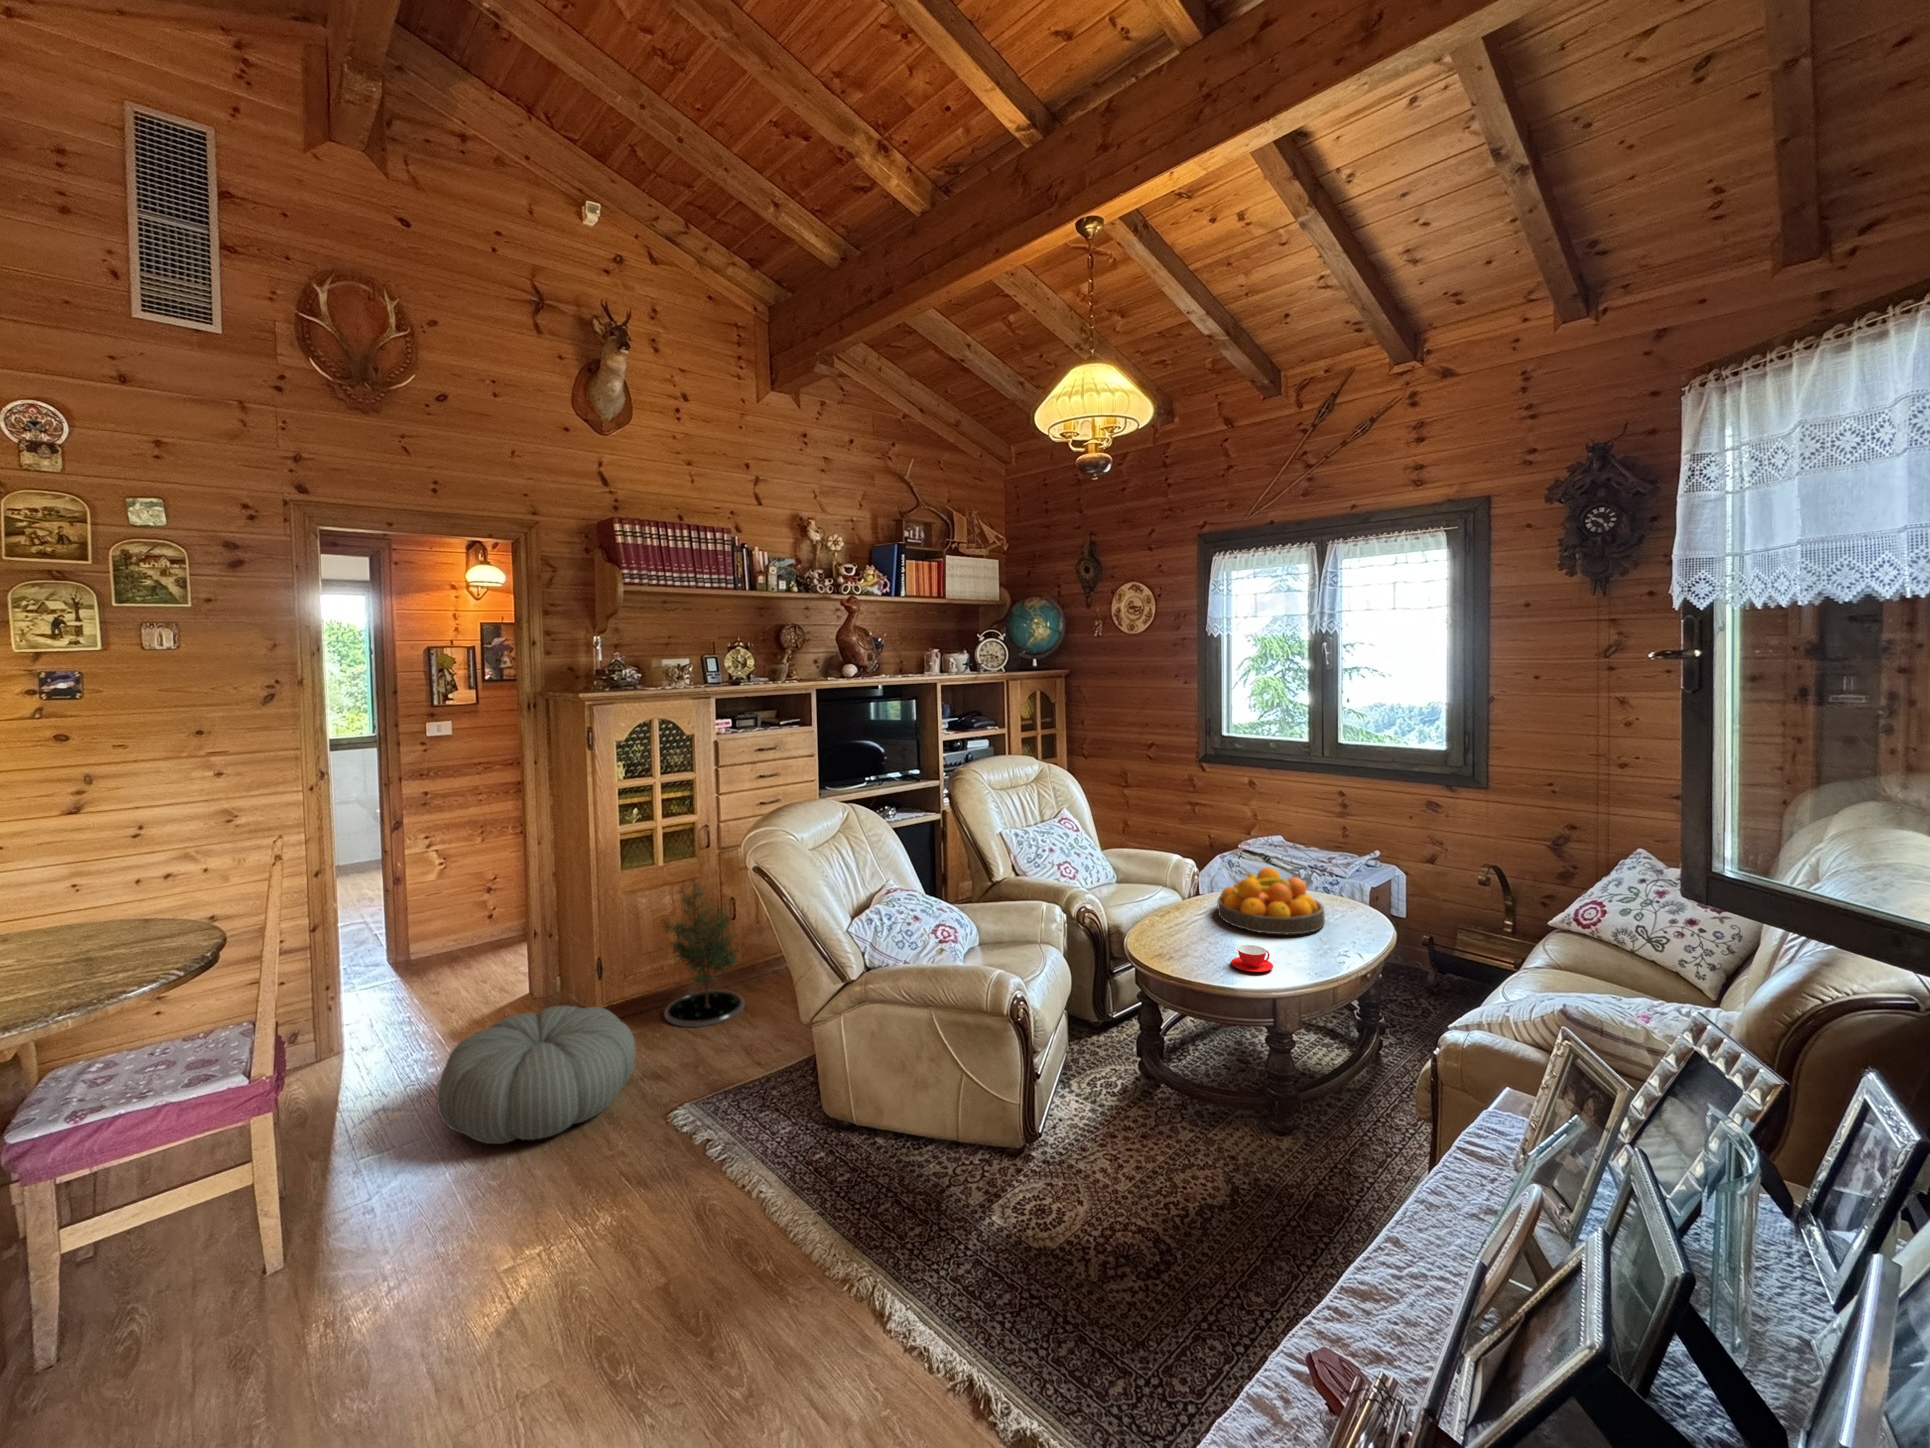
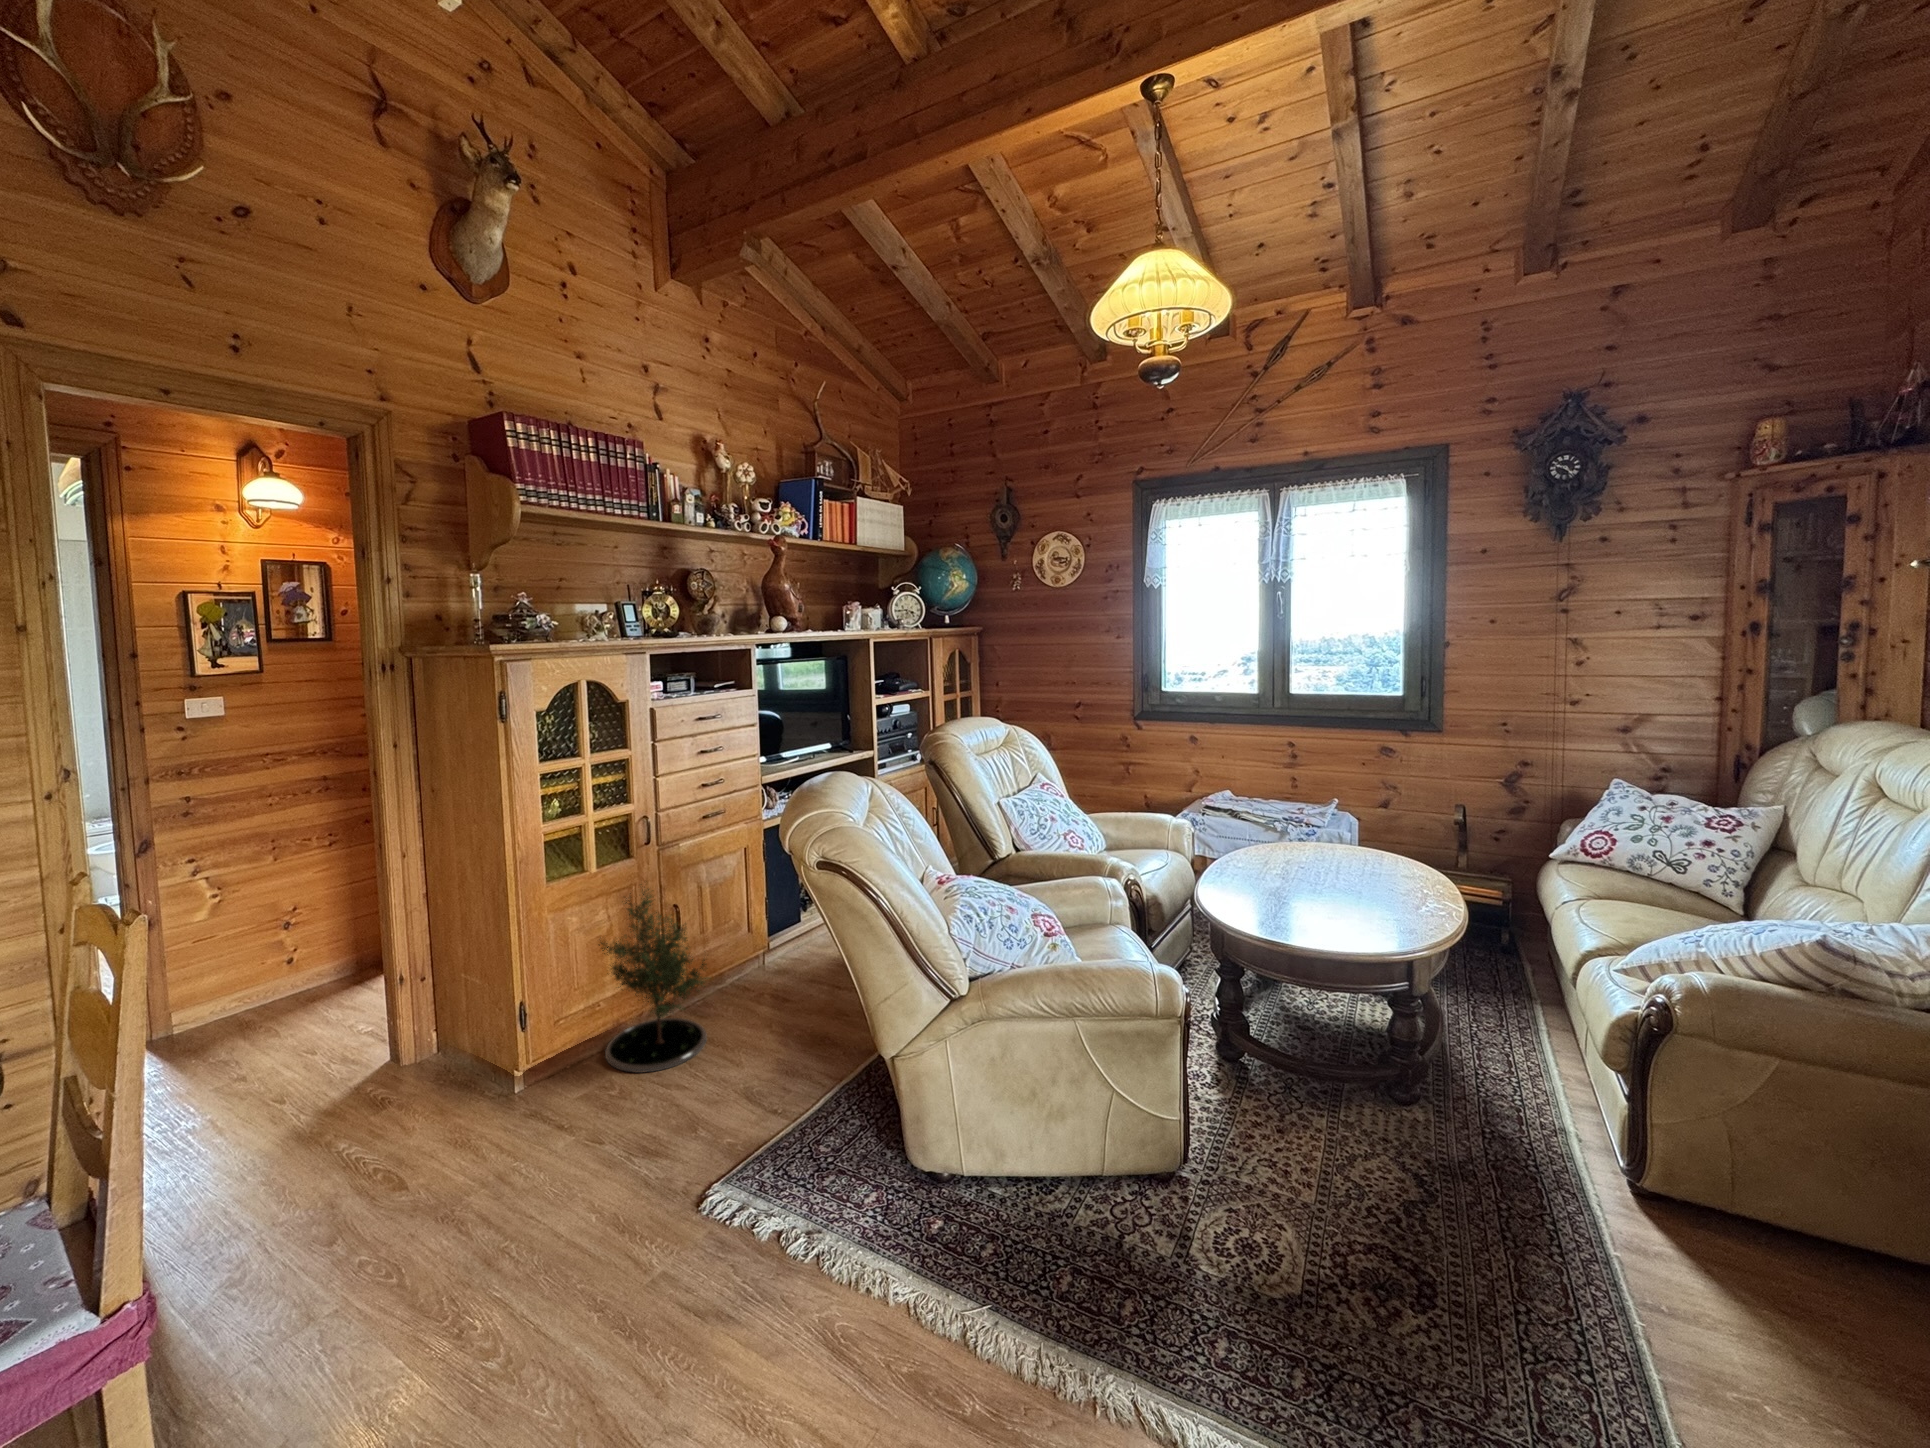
fruit bowl: present [1217,867,1325,934] -> none [1278,821,1398,891]
teacup: present [1231,945,1273,972] -> none [1354,906,1404,935]
pouf: present [437,1006,636,1144] -> none [352,1069,630,1298]

